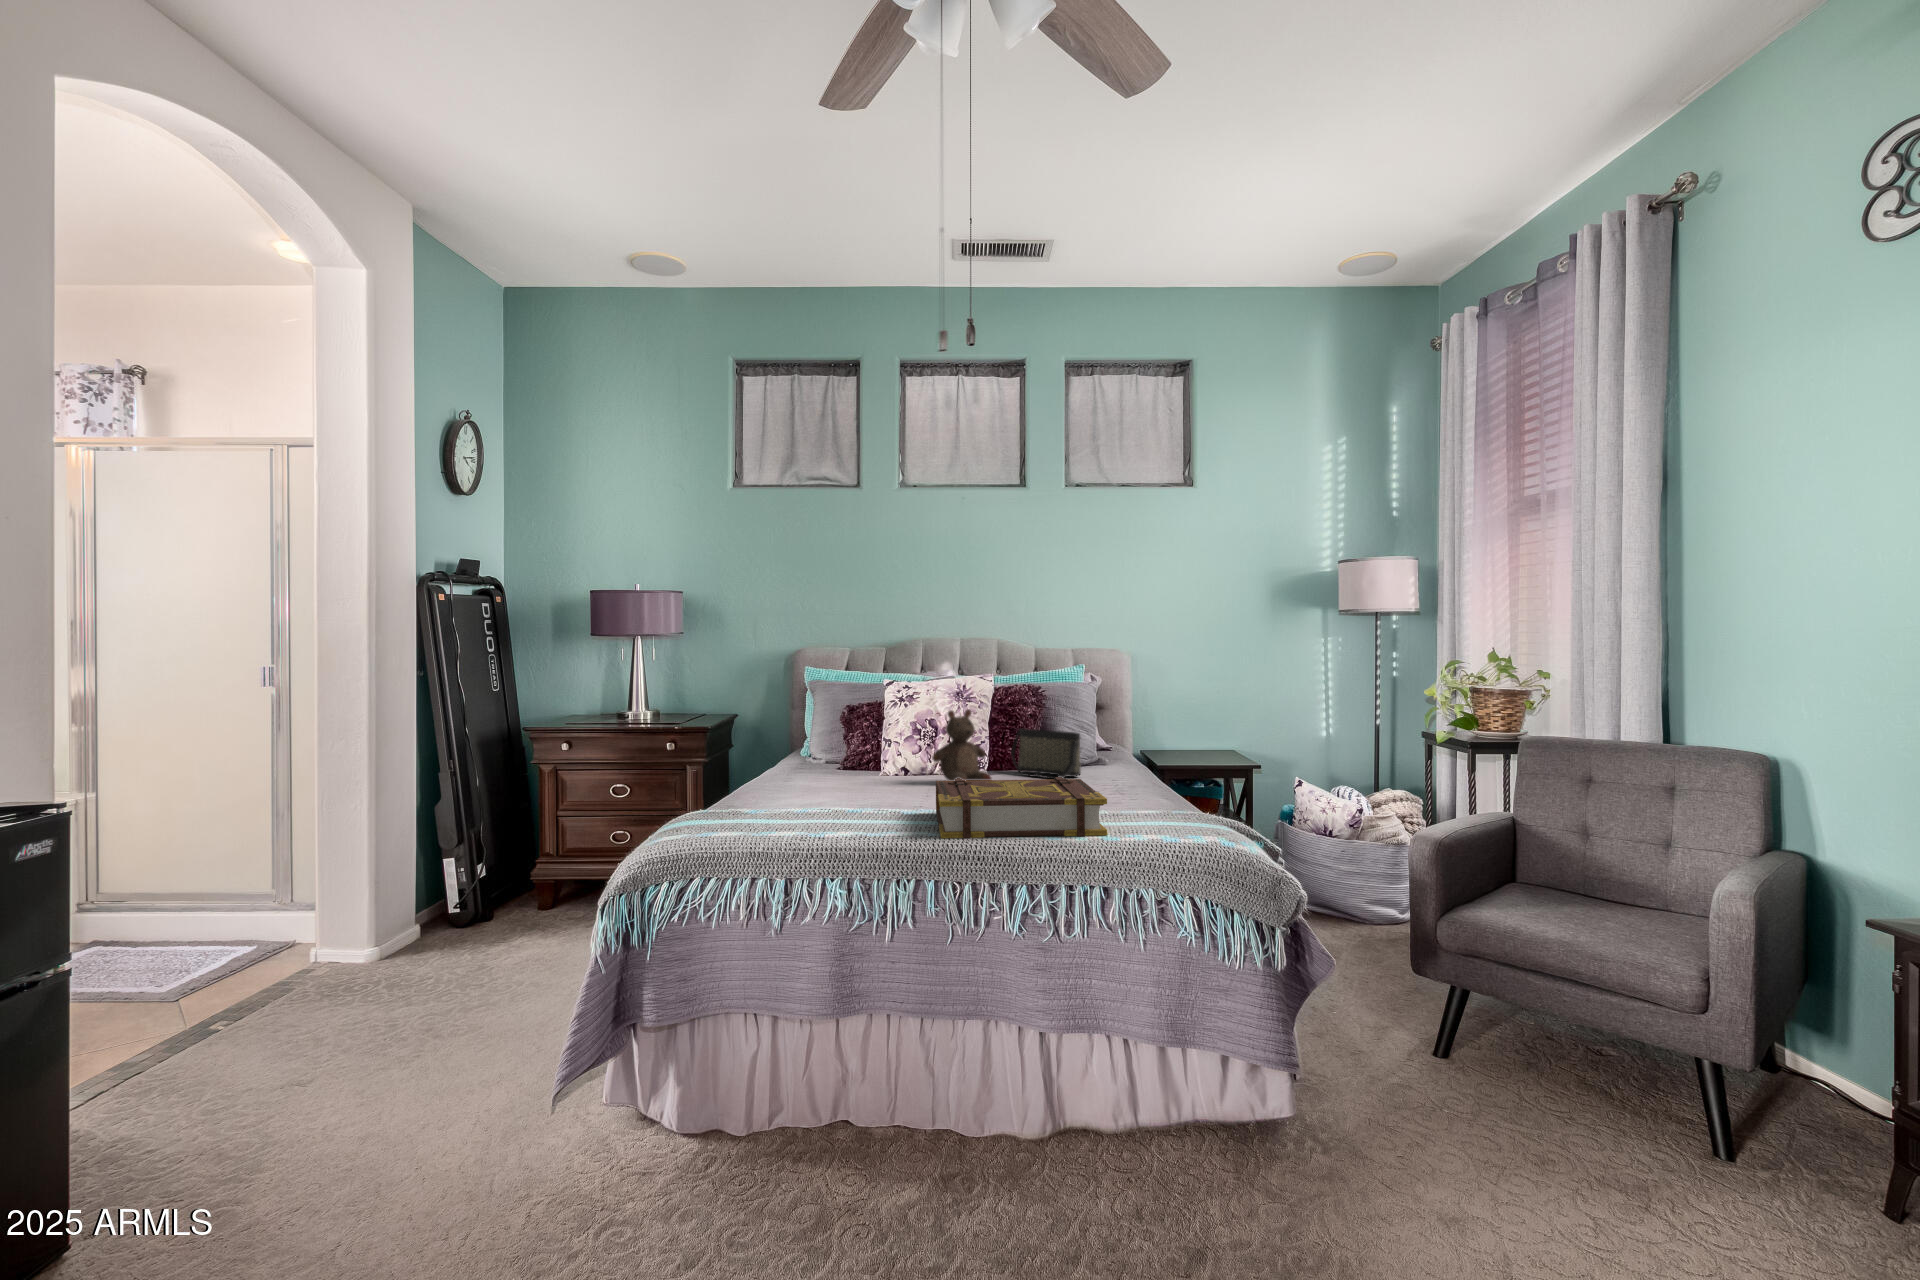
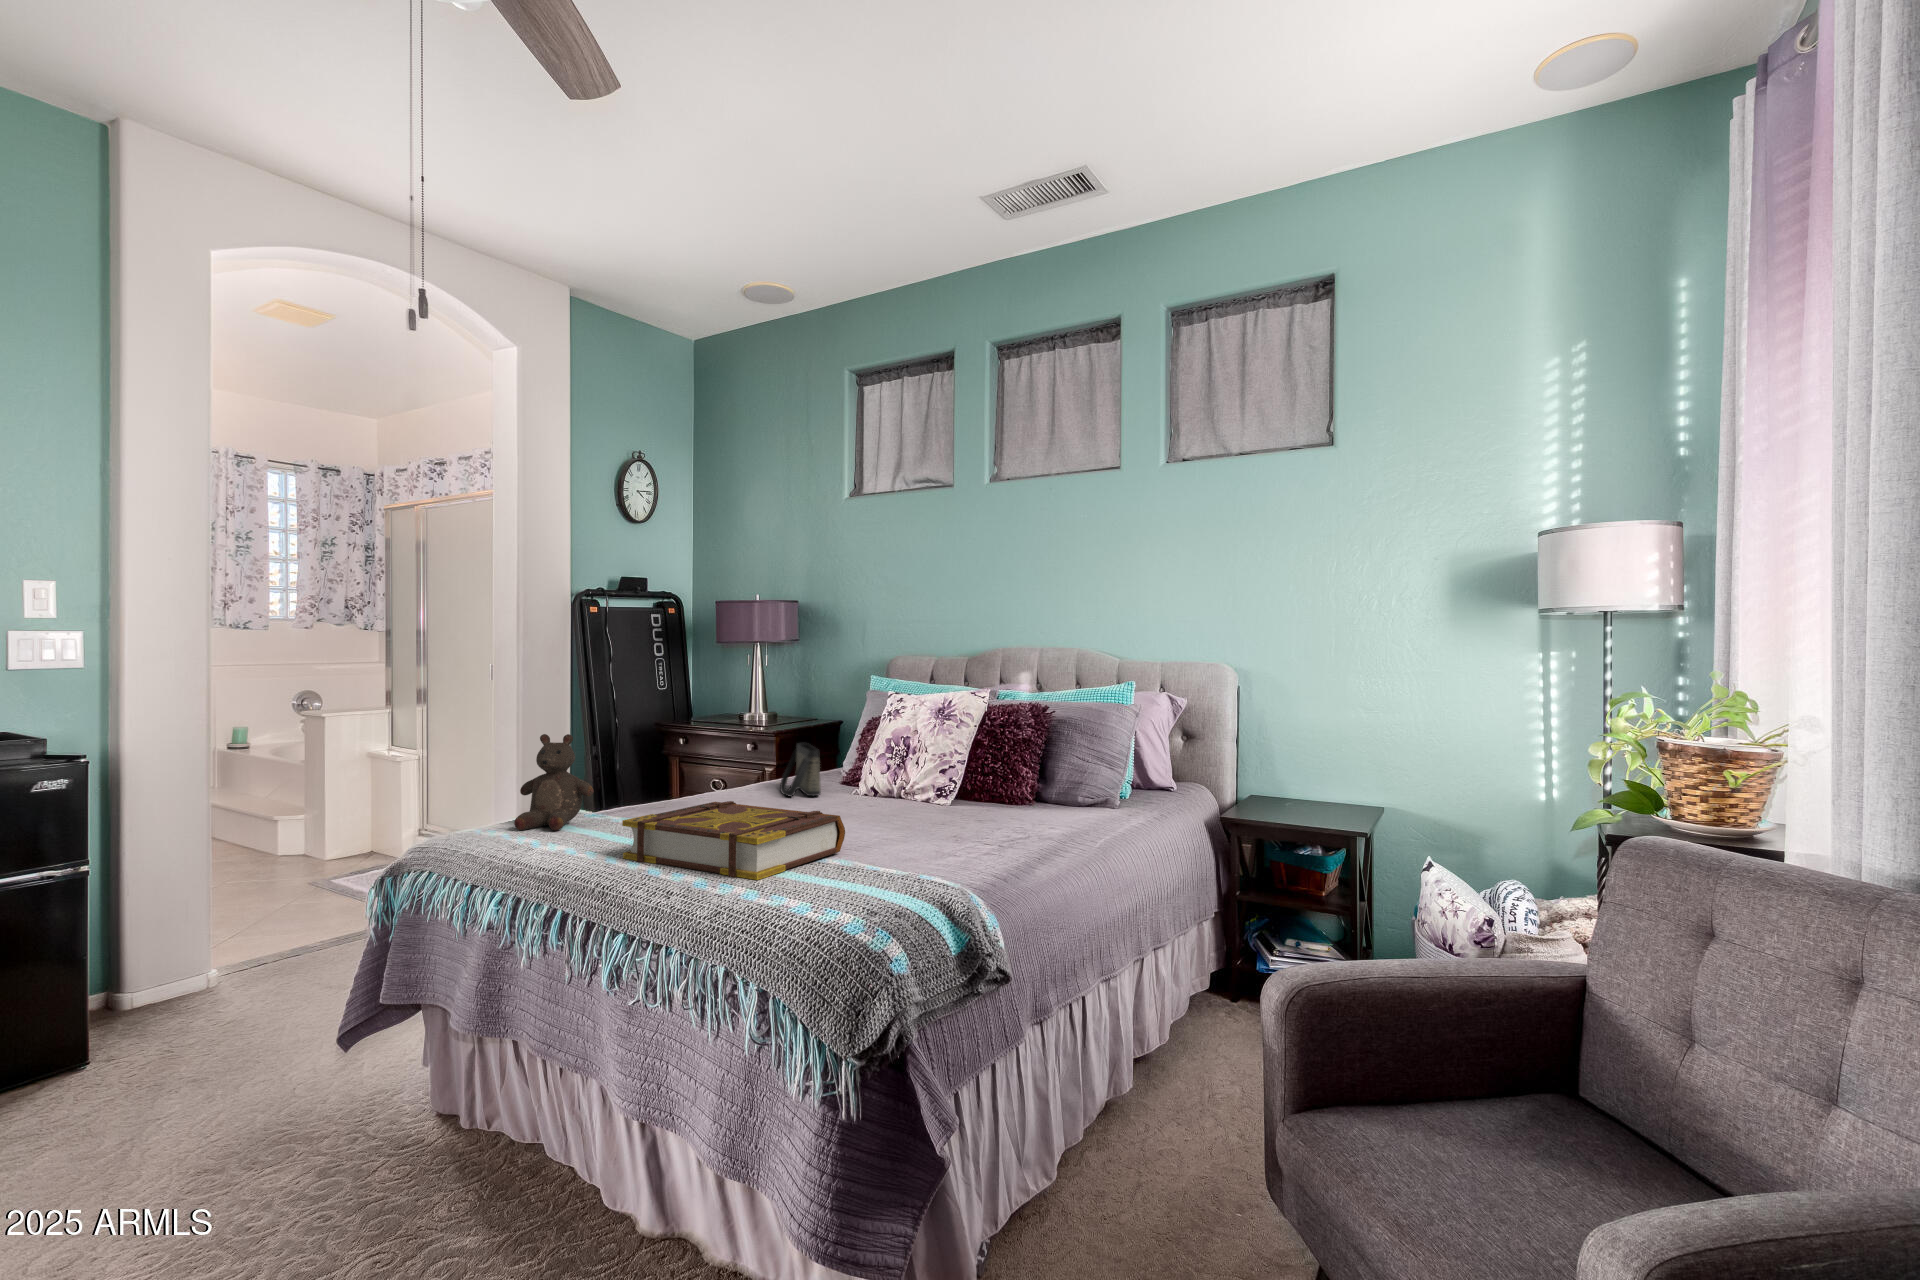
stuffed bear: present [932,709,991,781] -> present [514,734,594,830]
handbag: present [1011,729,1081,779] -> present [780,743,821,797]

